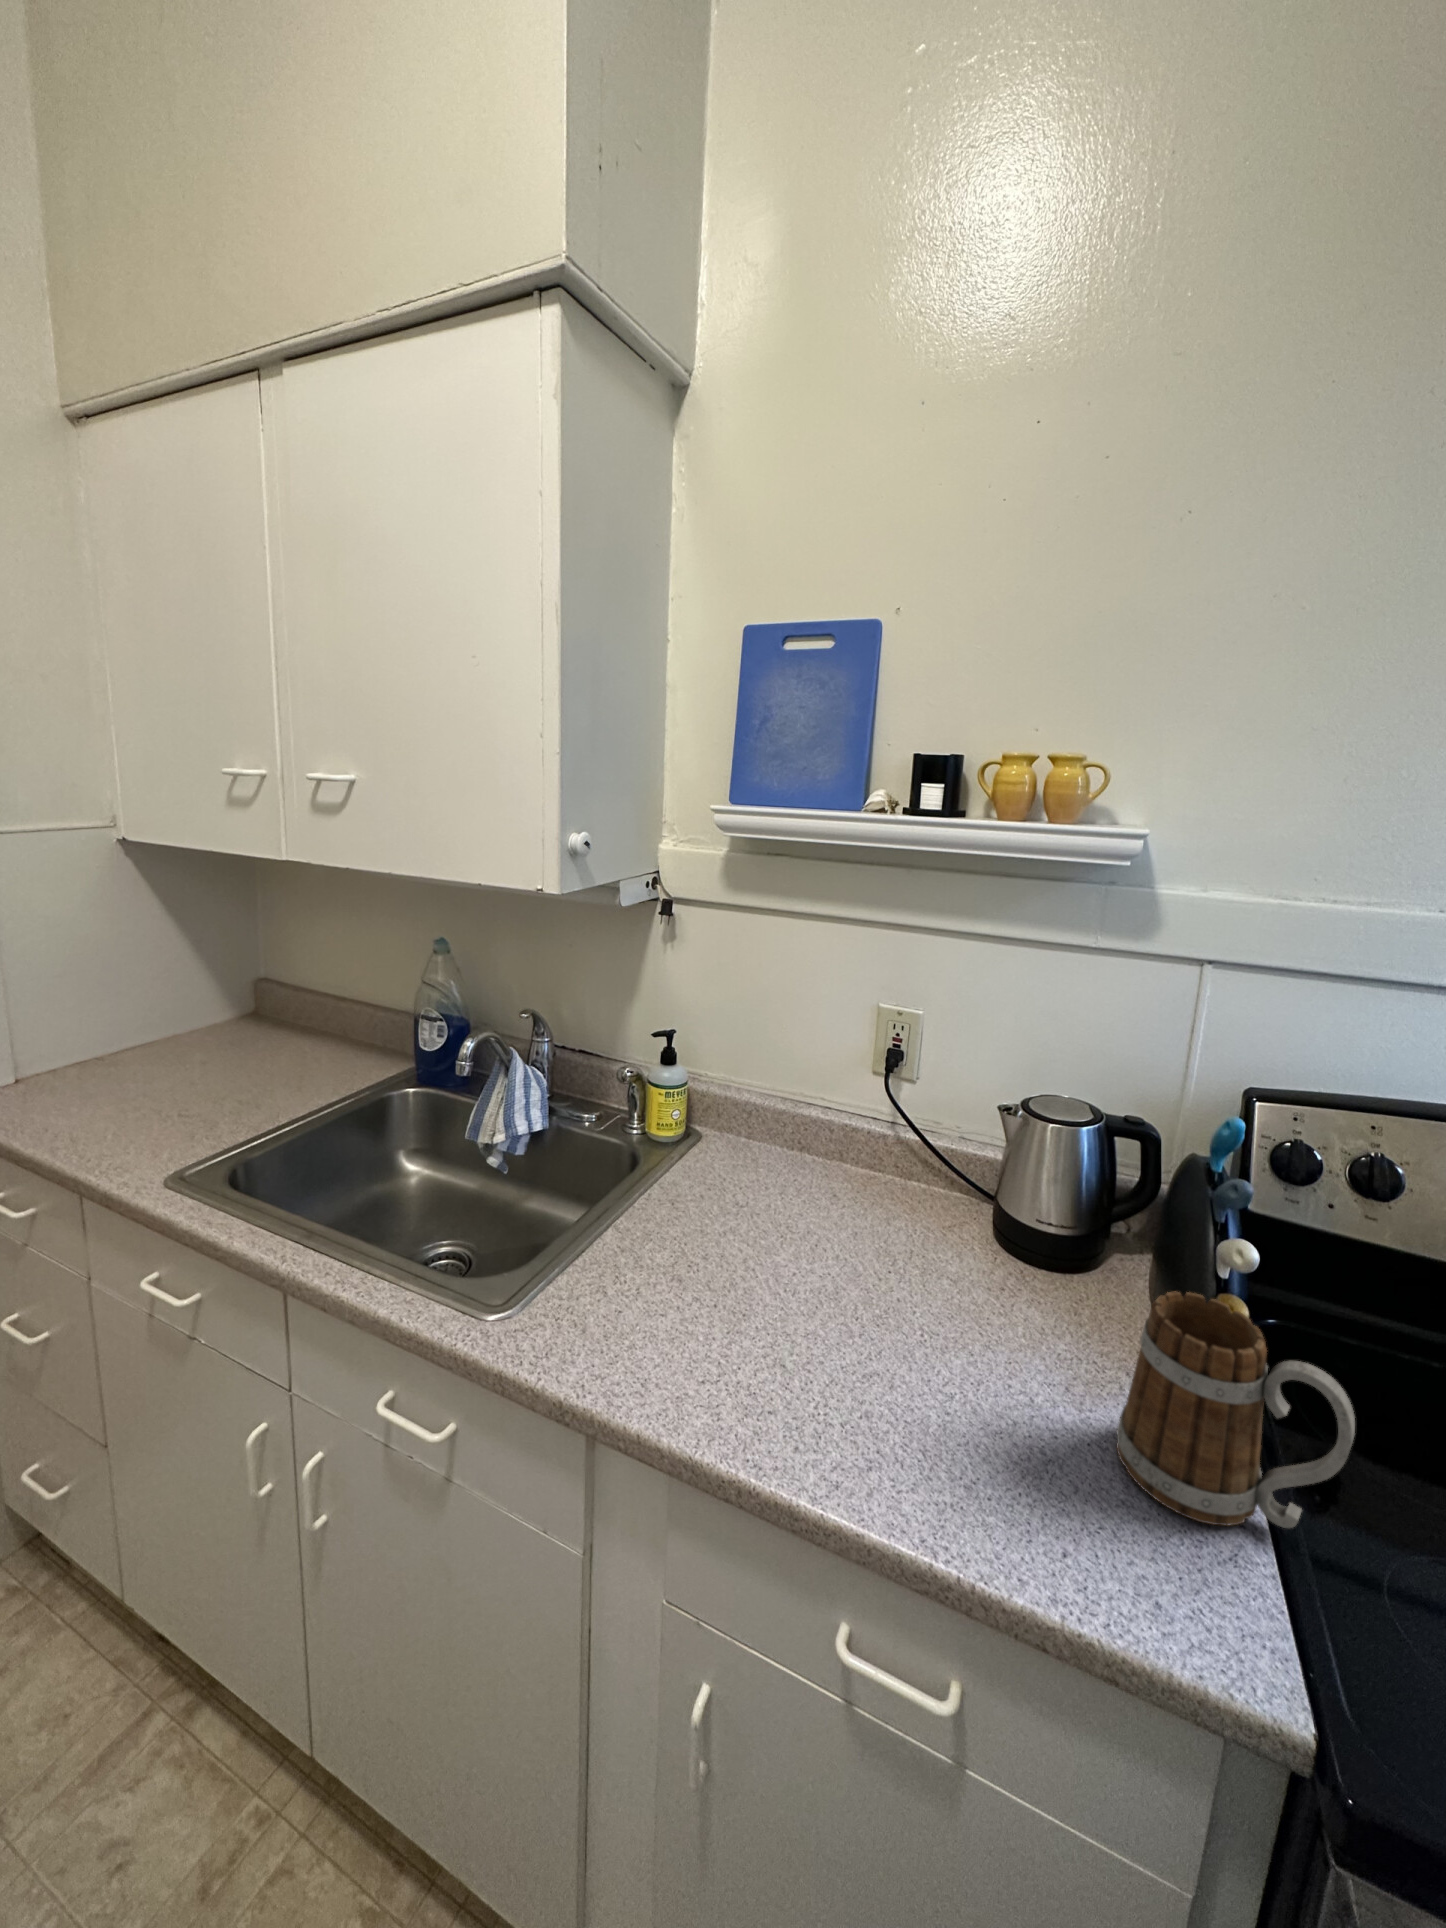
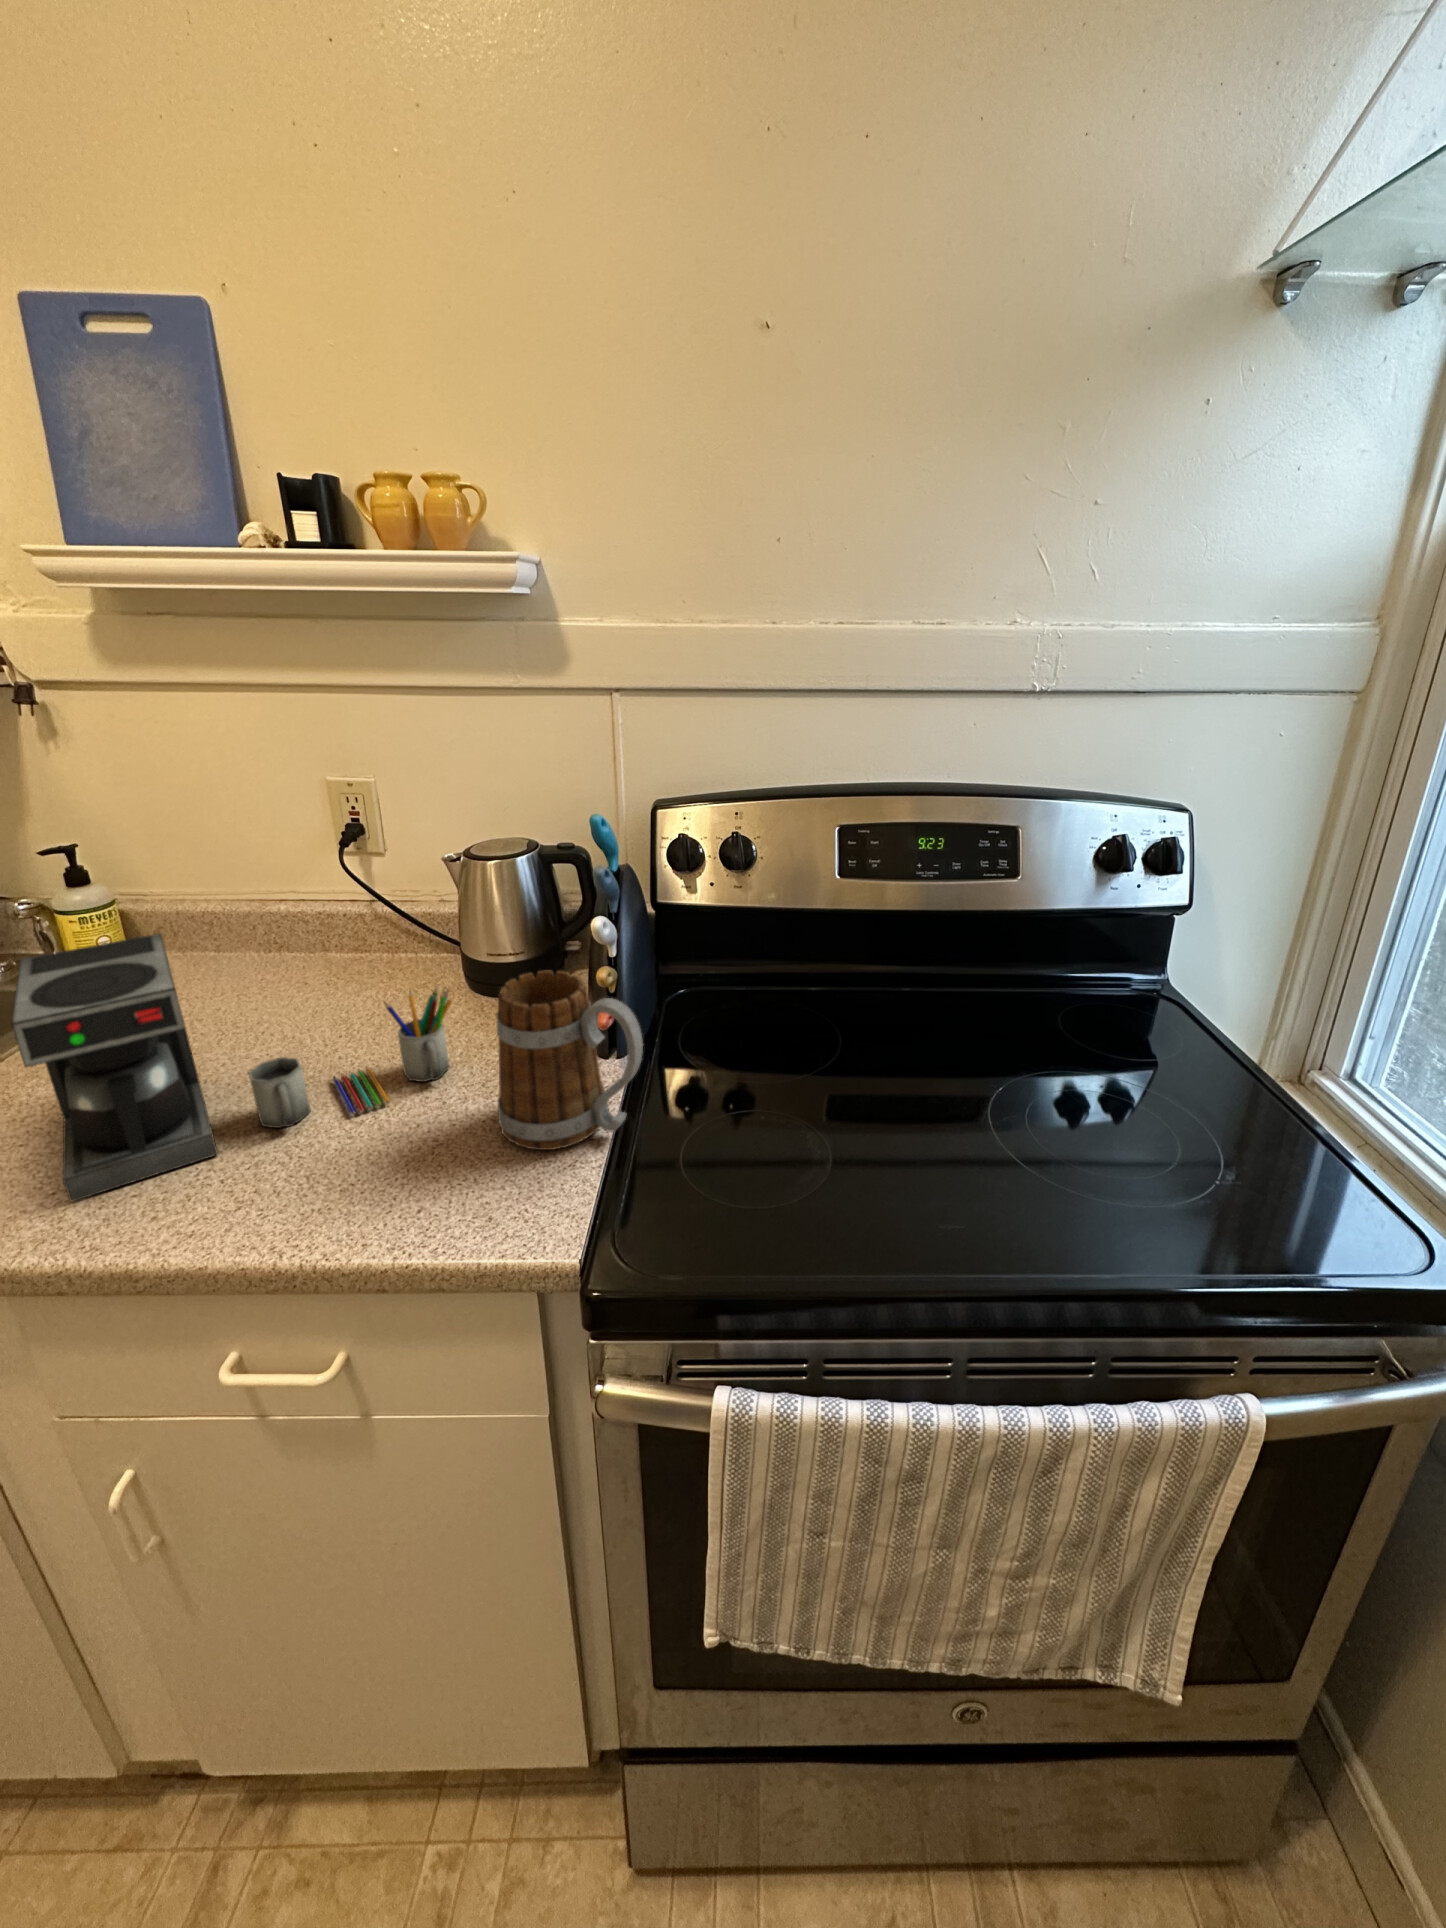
coffee maker: none [688,1146,1040,1397] -> present [11,933,452,1202]

